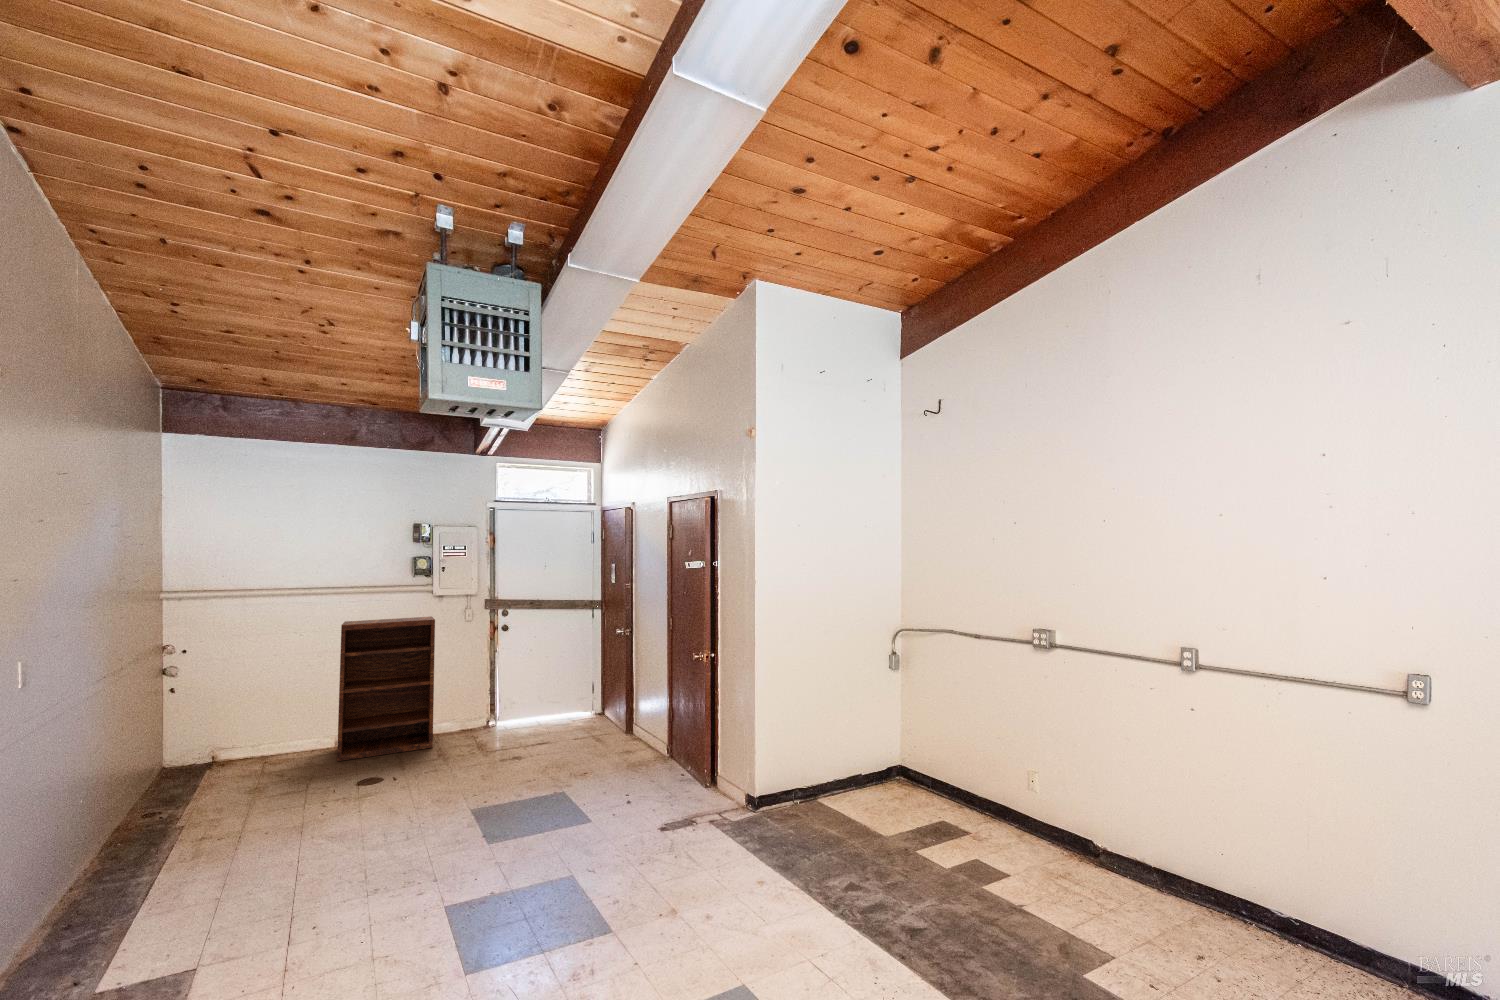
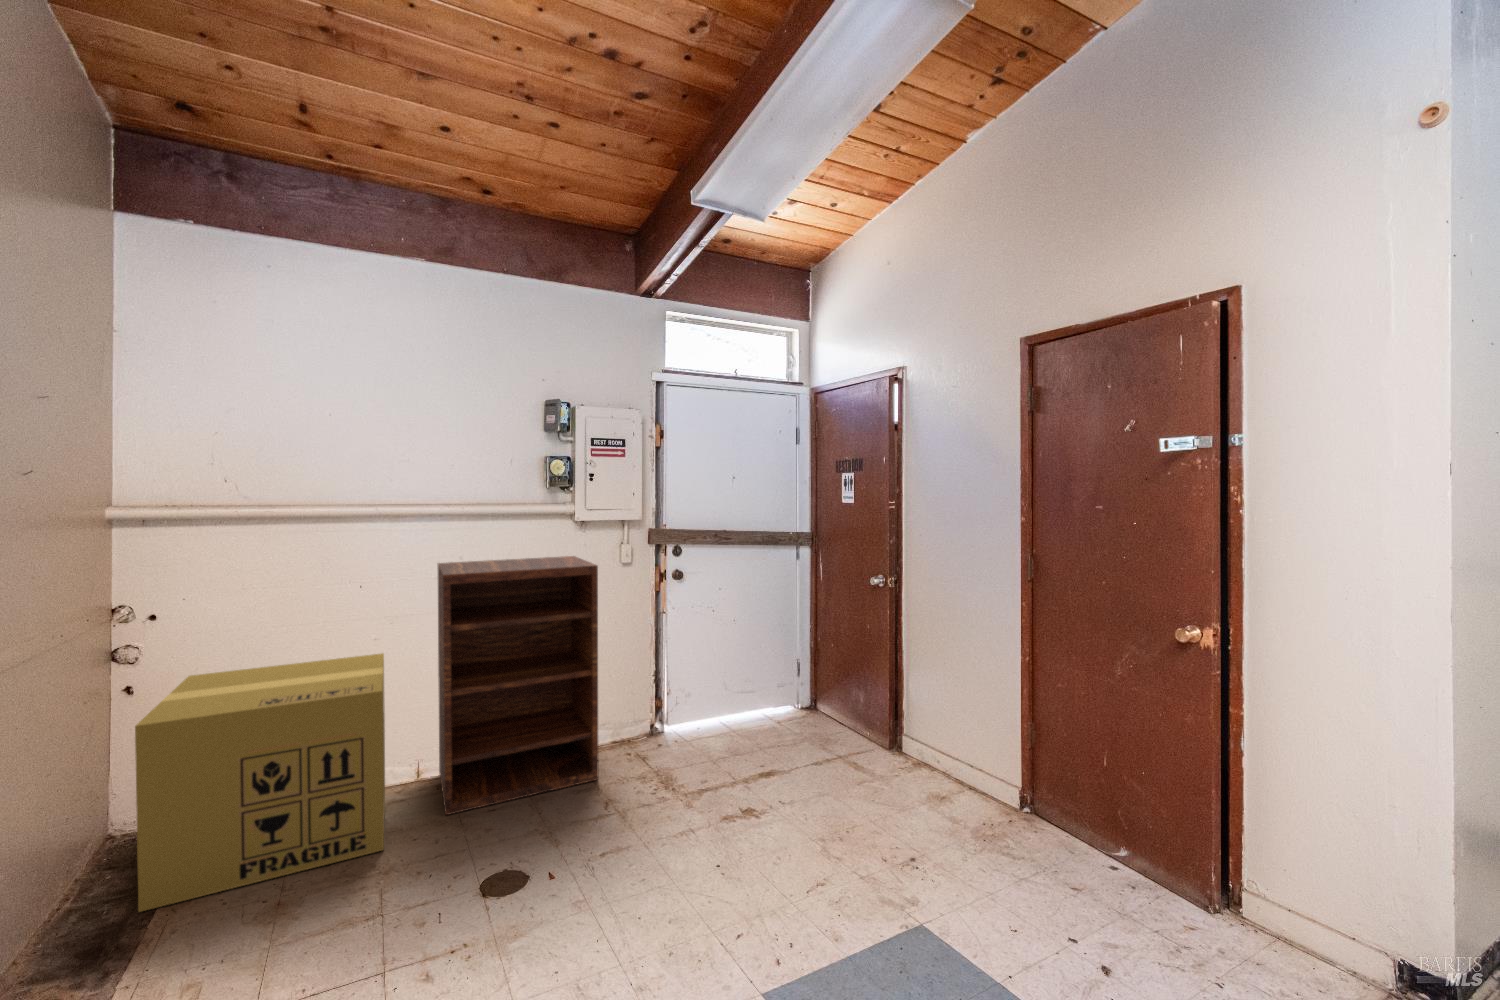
cardboard box: none [175,674,310,791] -> present [135,653,385,912]

